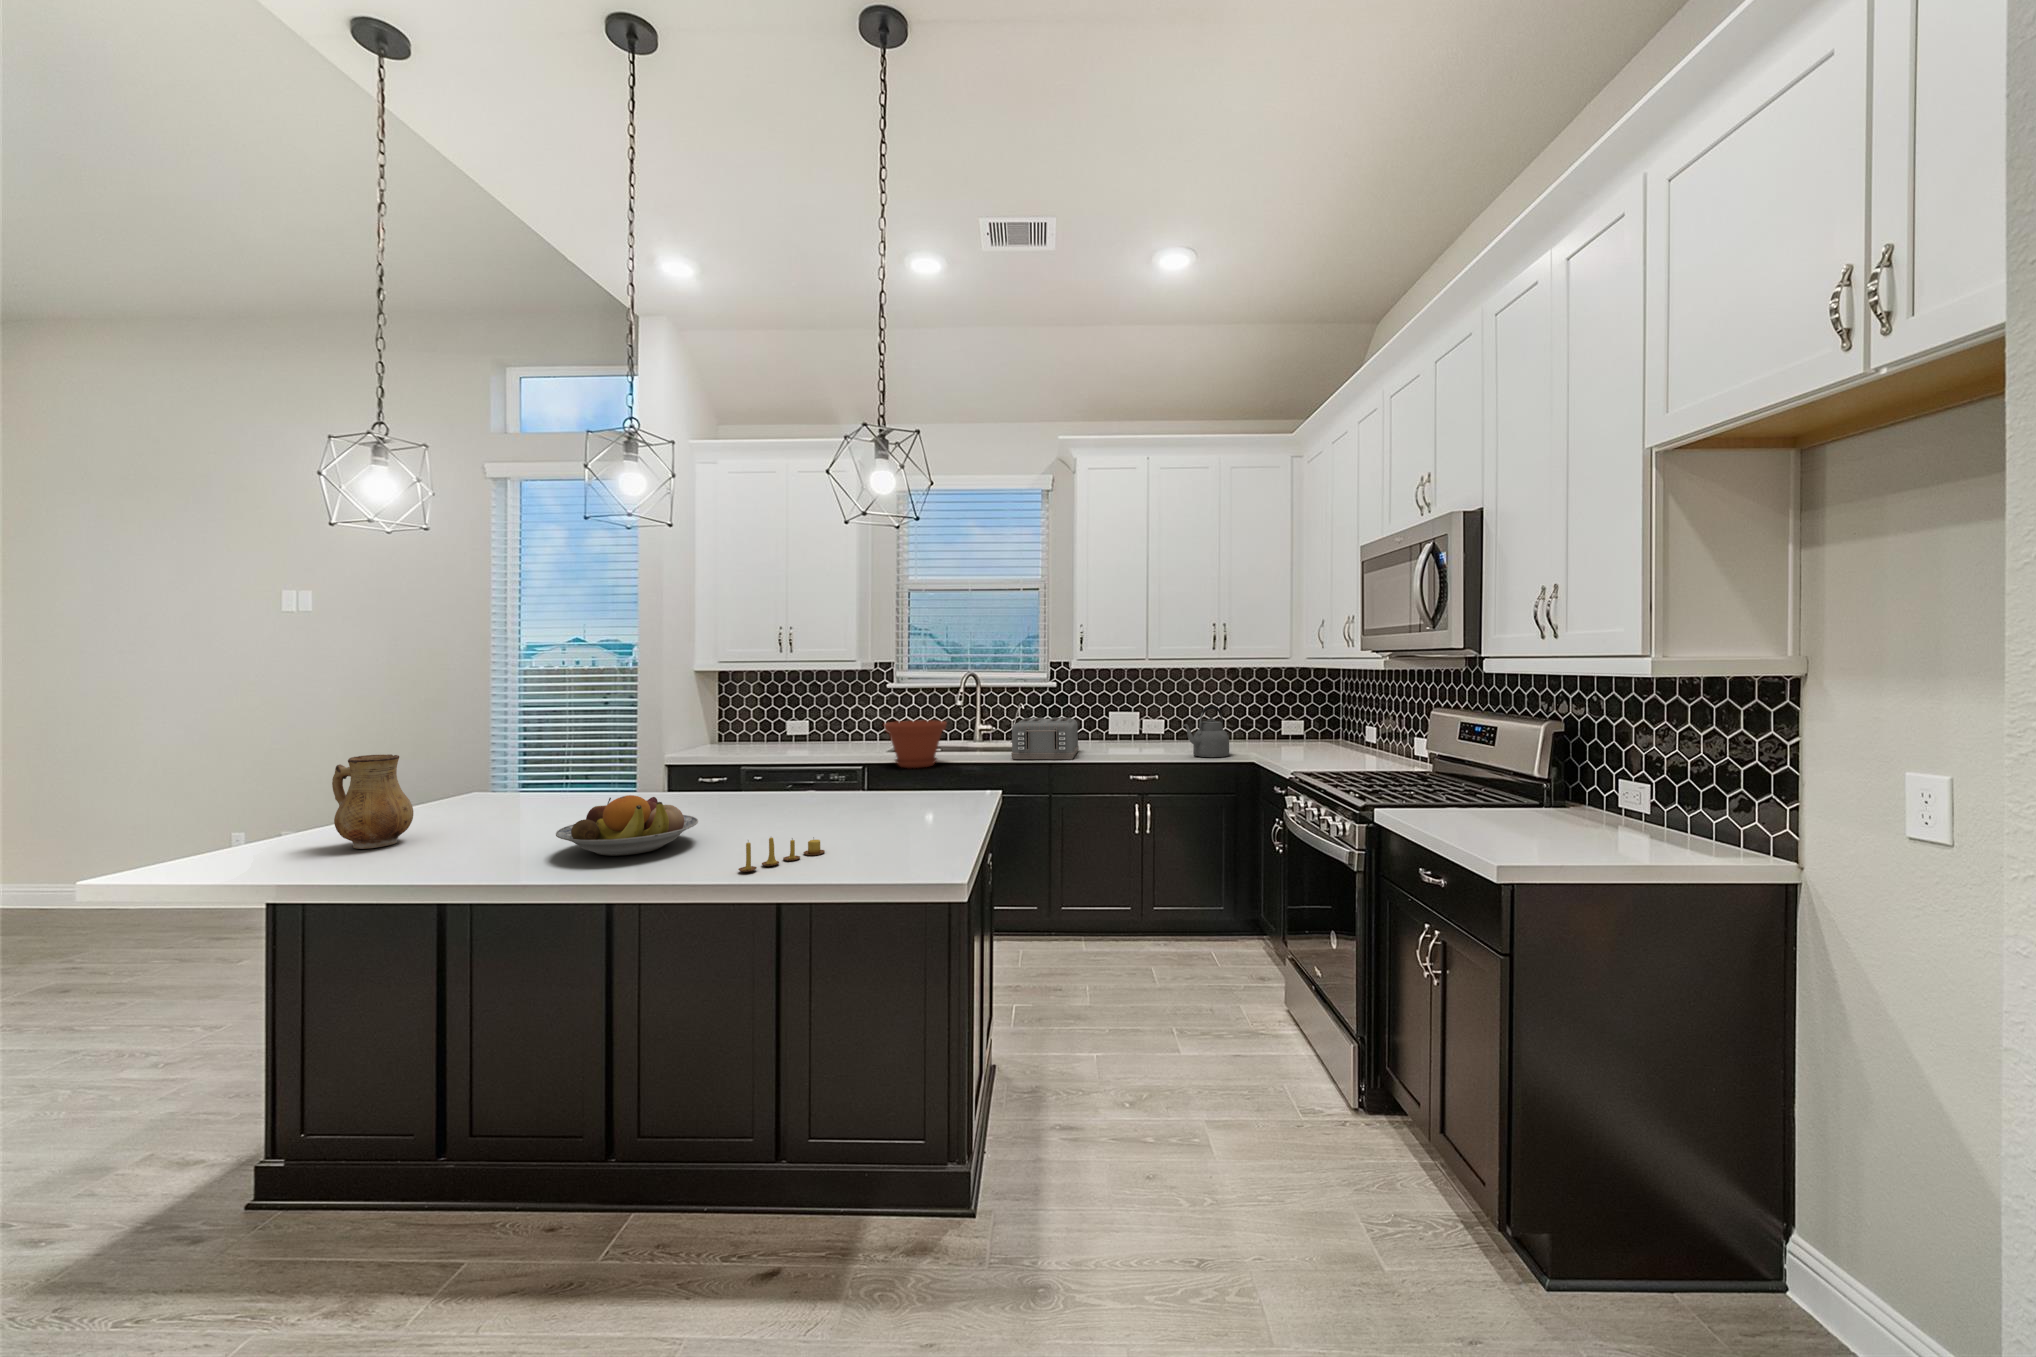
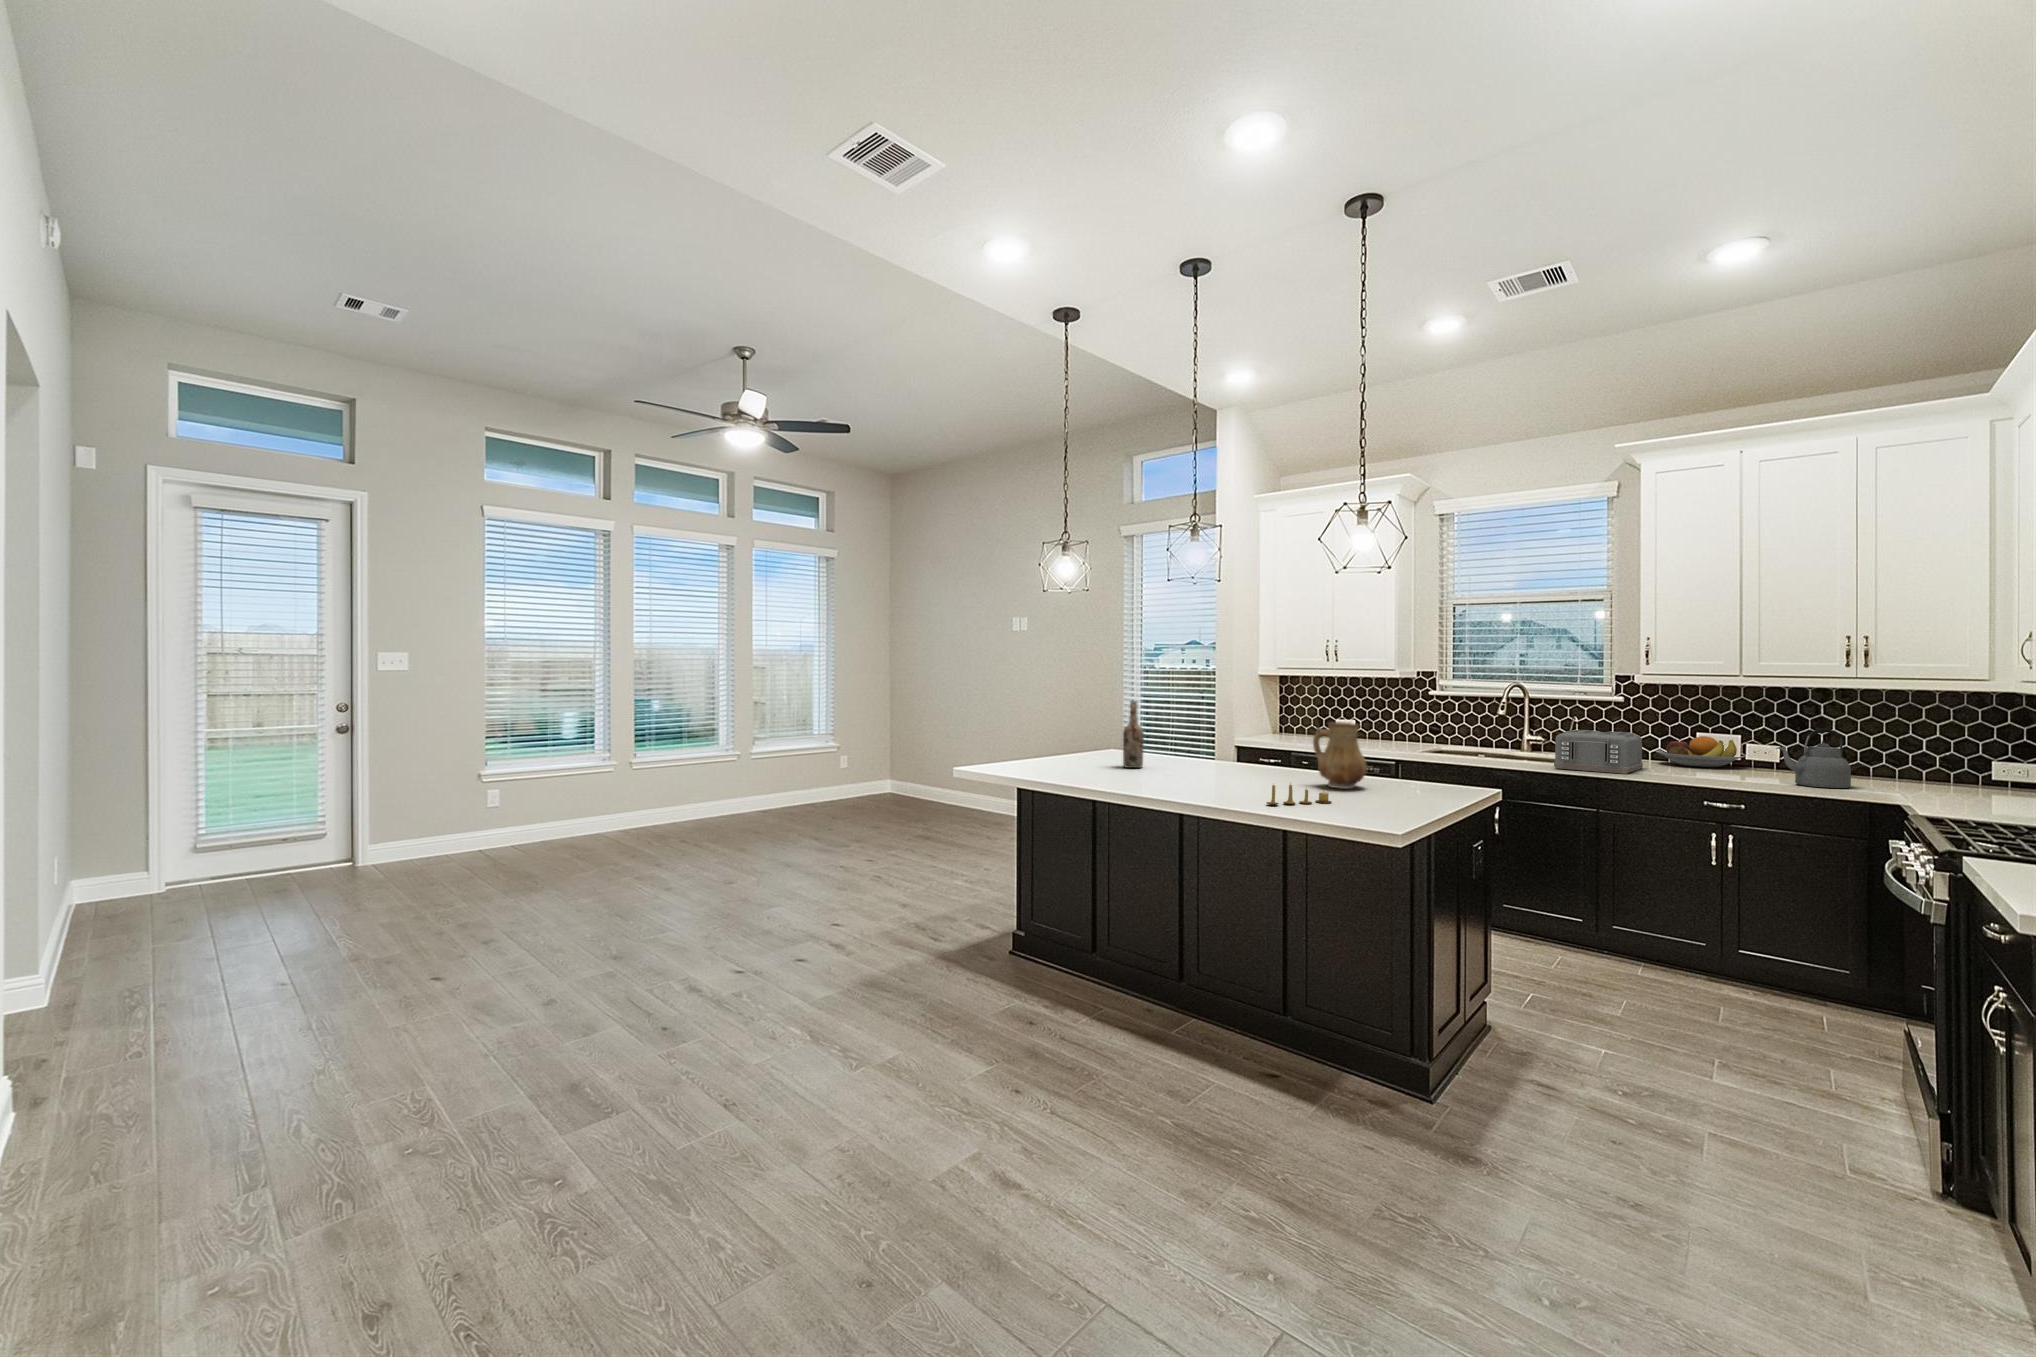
plant pot: present [884,721,947,768] -> none [1417,724,1483,766]
wine bottle: none [499,727,535,829] -> present [1123,701,1144,768]
ceramic pitcher: present [332,754,413,849] -> present [1313,722,1367,789]
fruit bowl: present [556,795,698,856] -> present [1656,736,1745,767]

